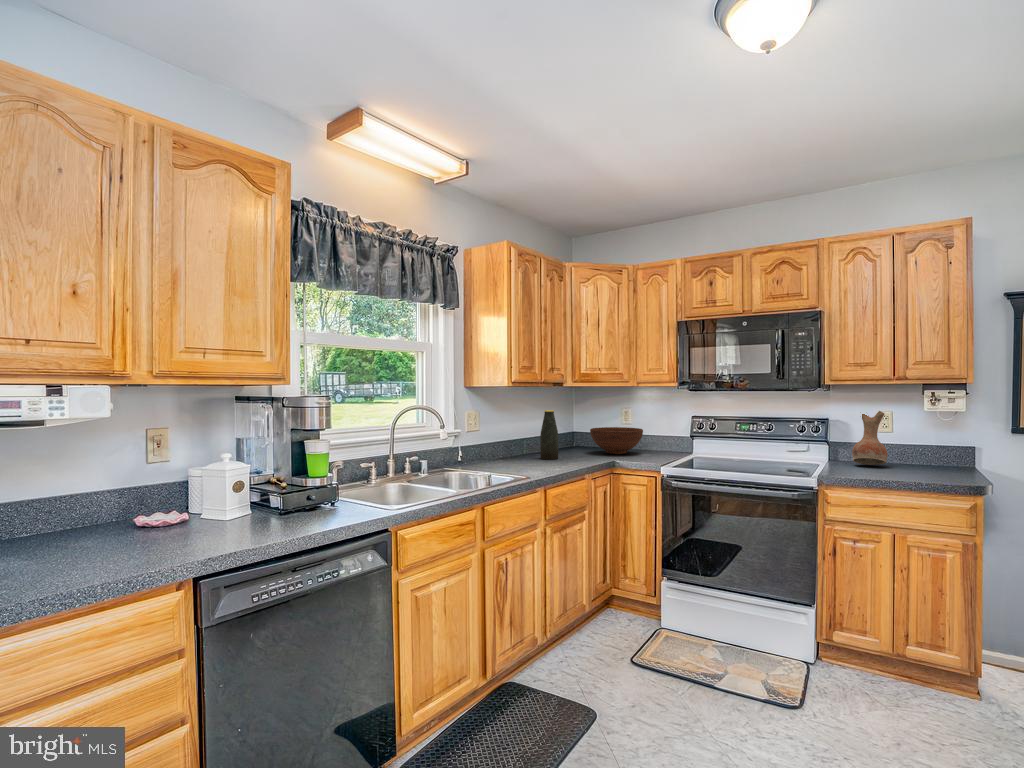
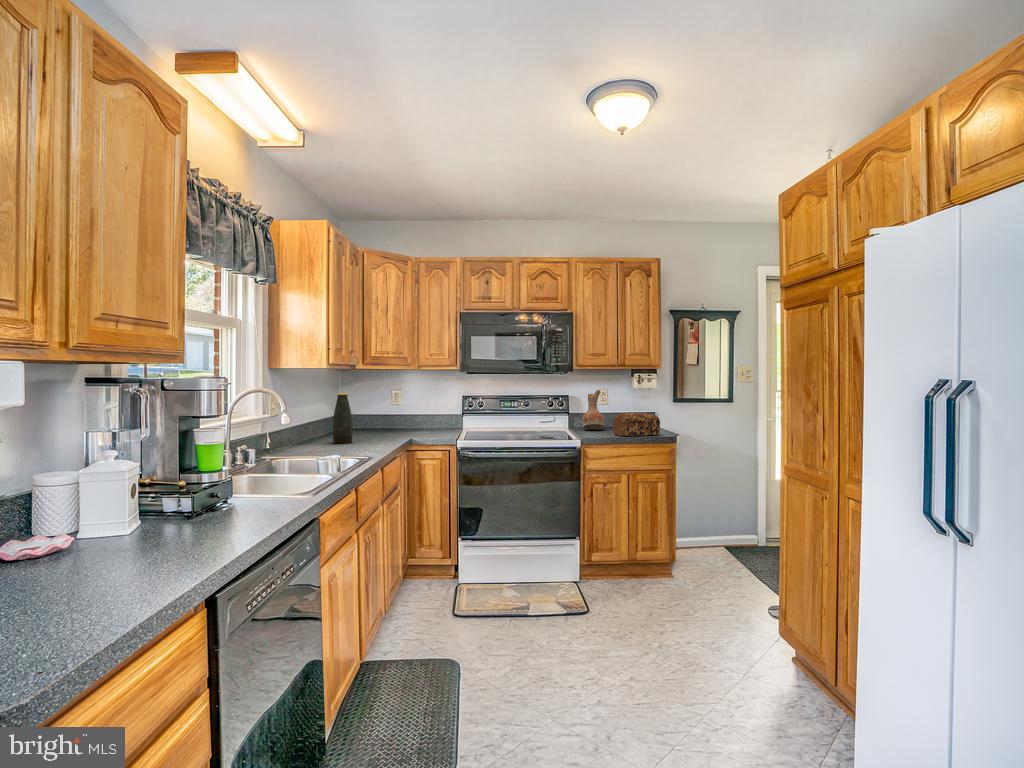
fruit bowl: present [590,427,643,454] -> none [370,410,421,435]
bread loaf: none [883,447,963,482] -> present [613,413,660,436]

